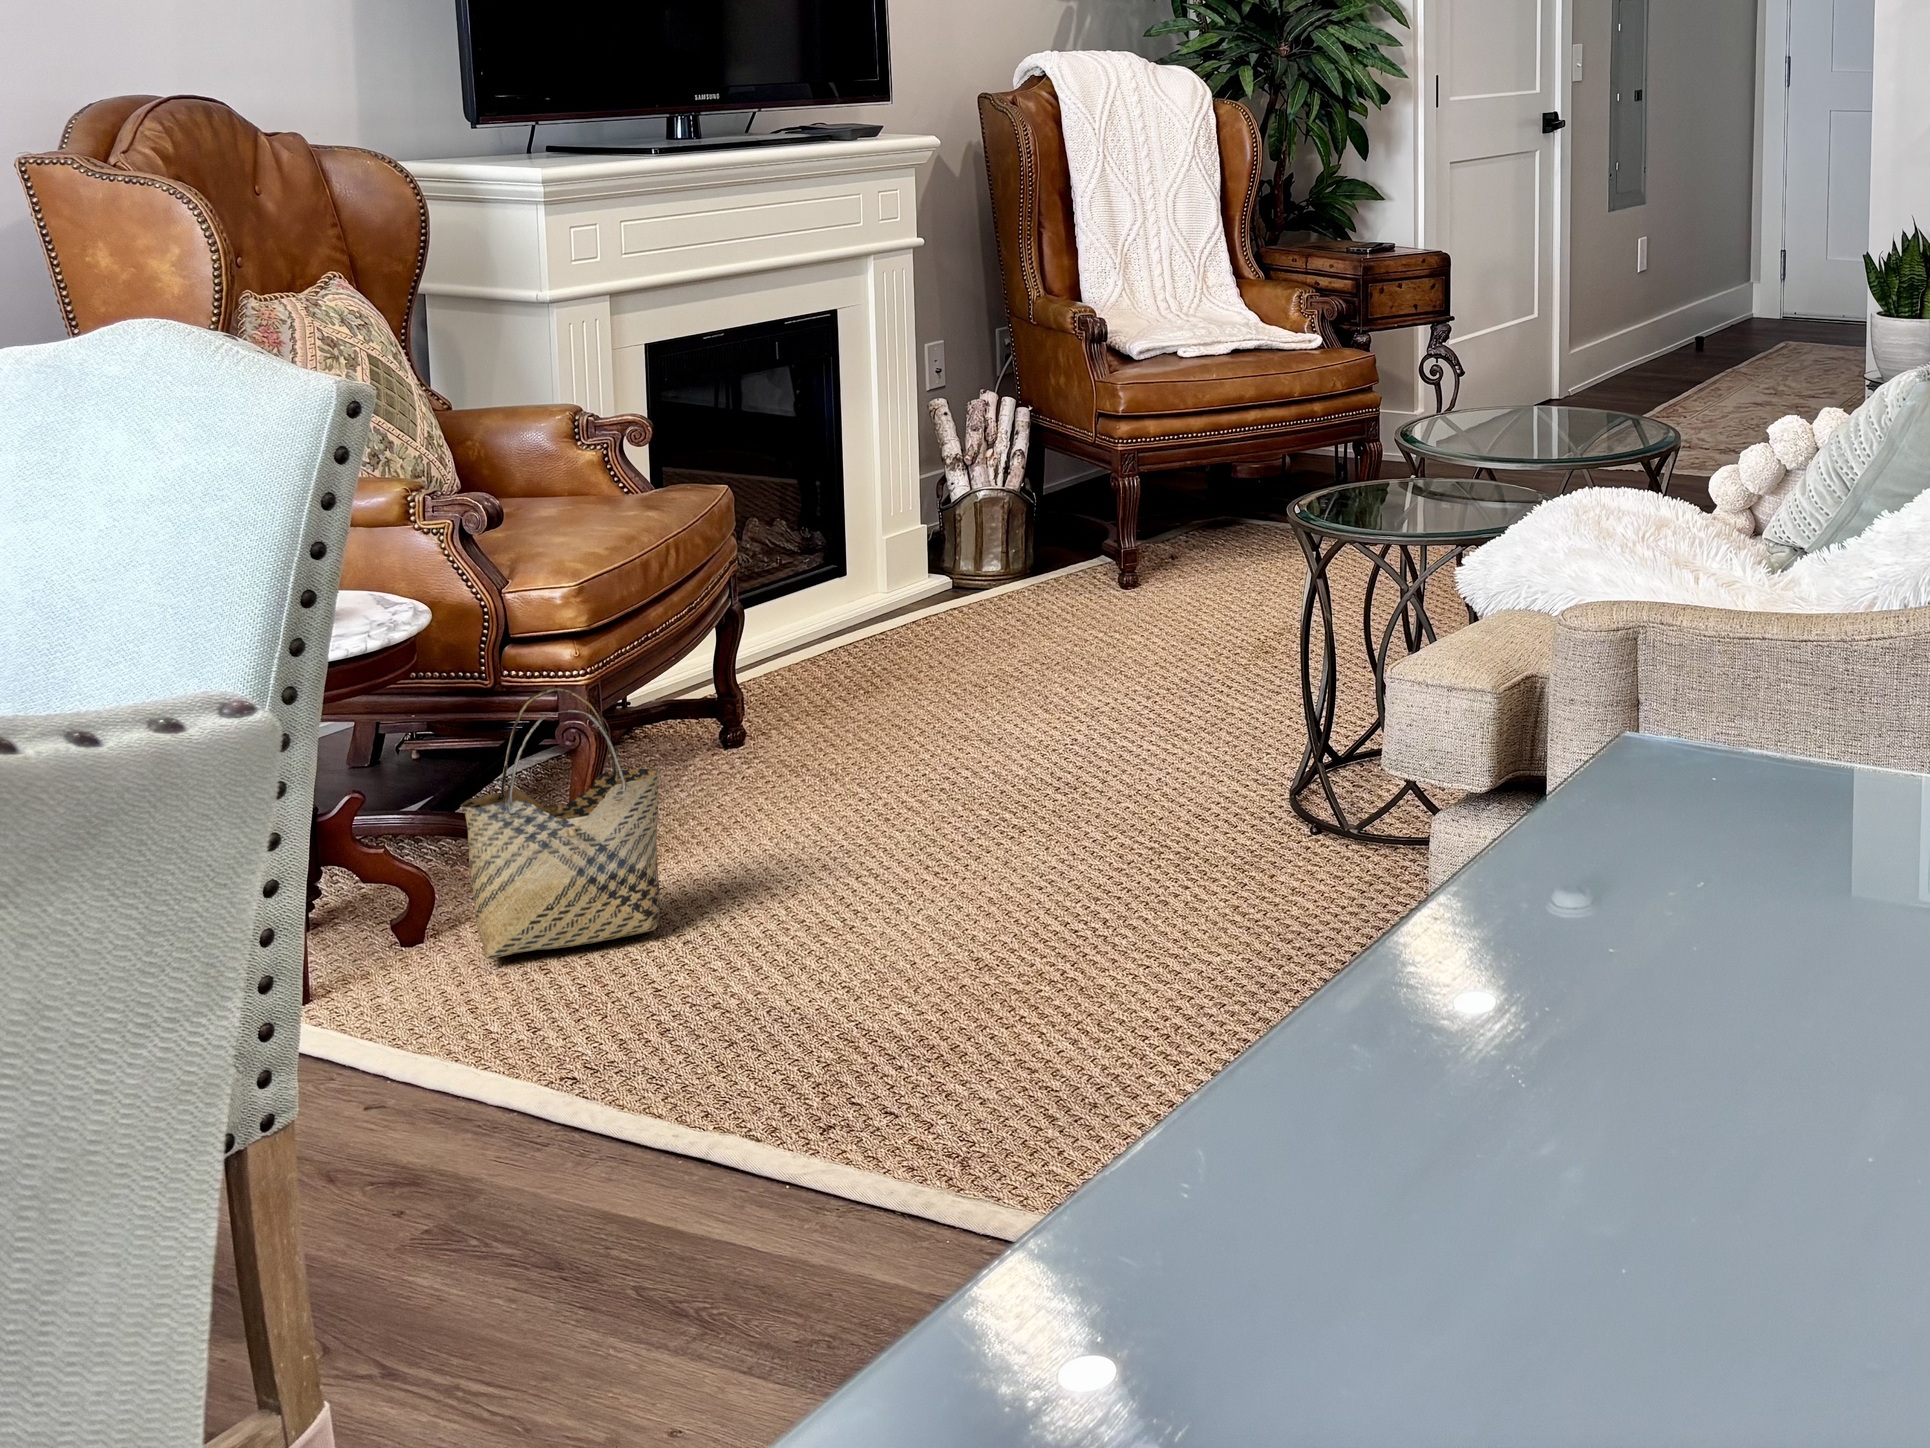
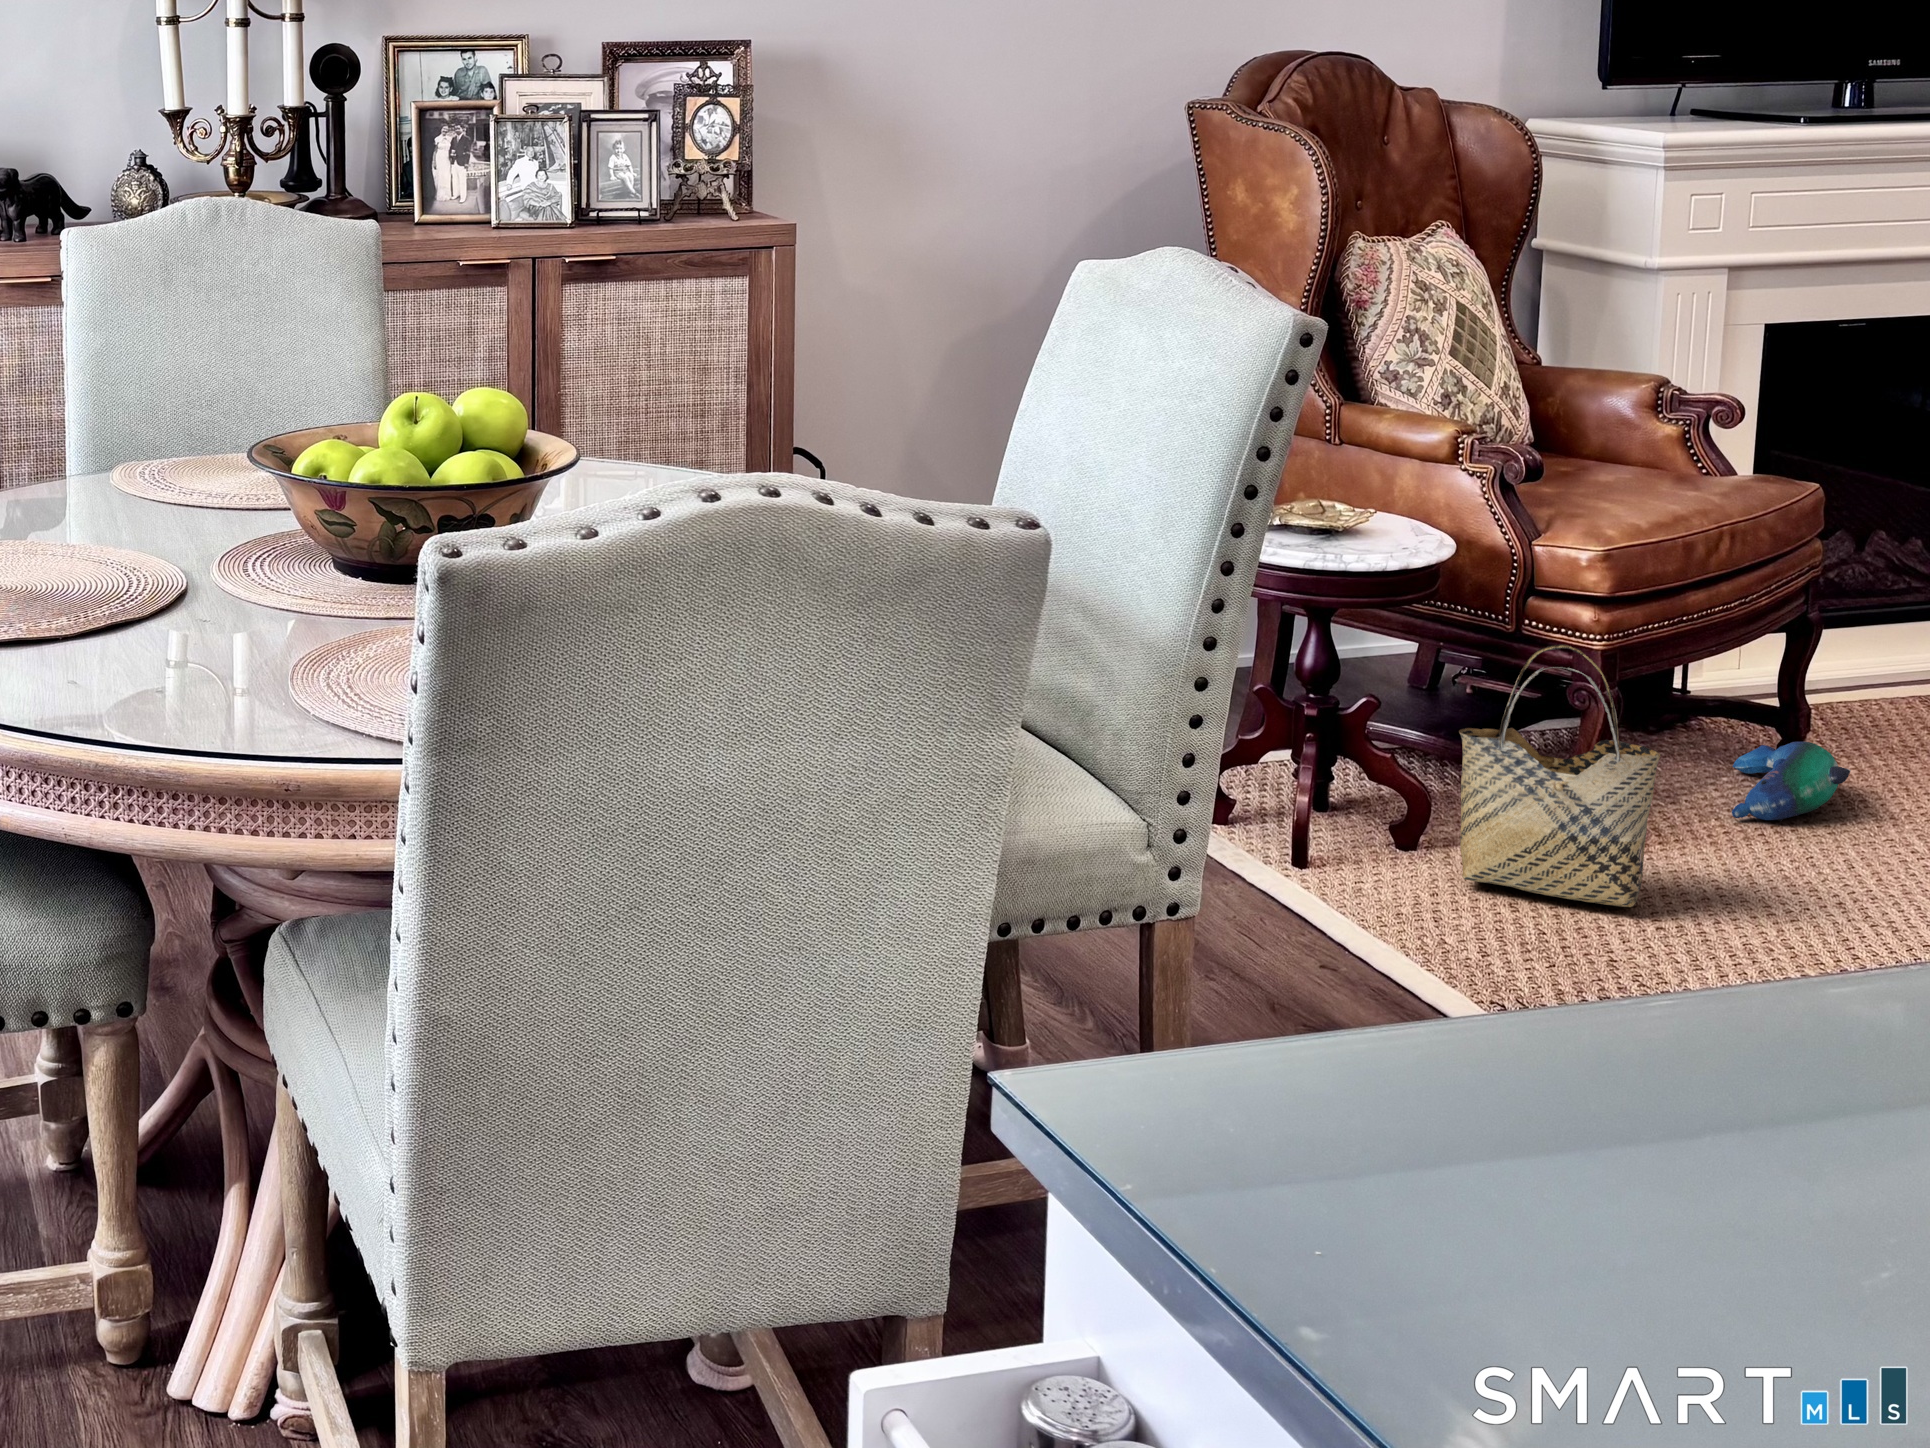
plush toy: none [690,723,796,812] -> present [1732,742,1851,821]

